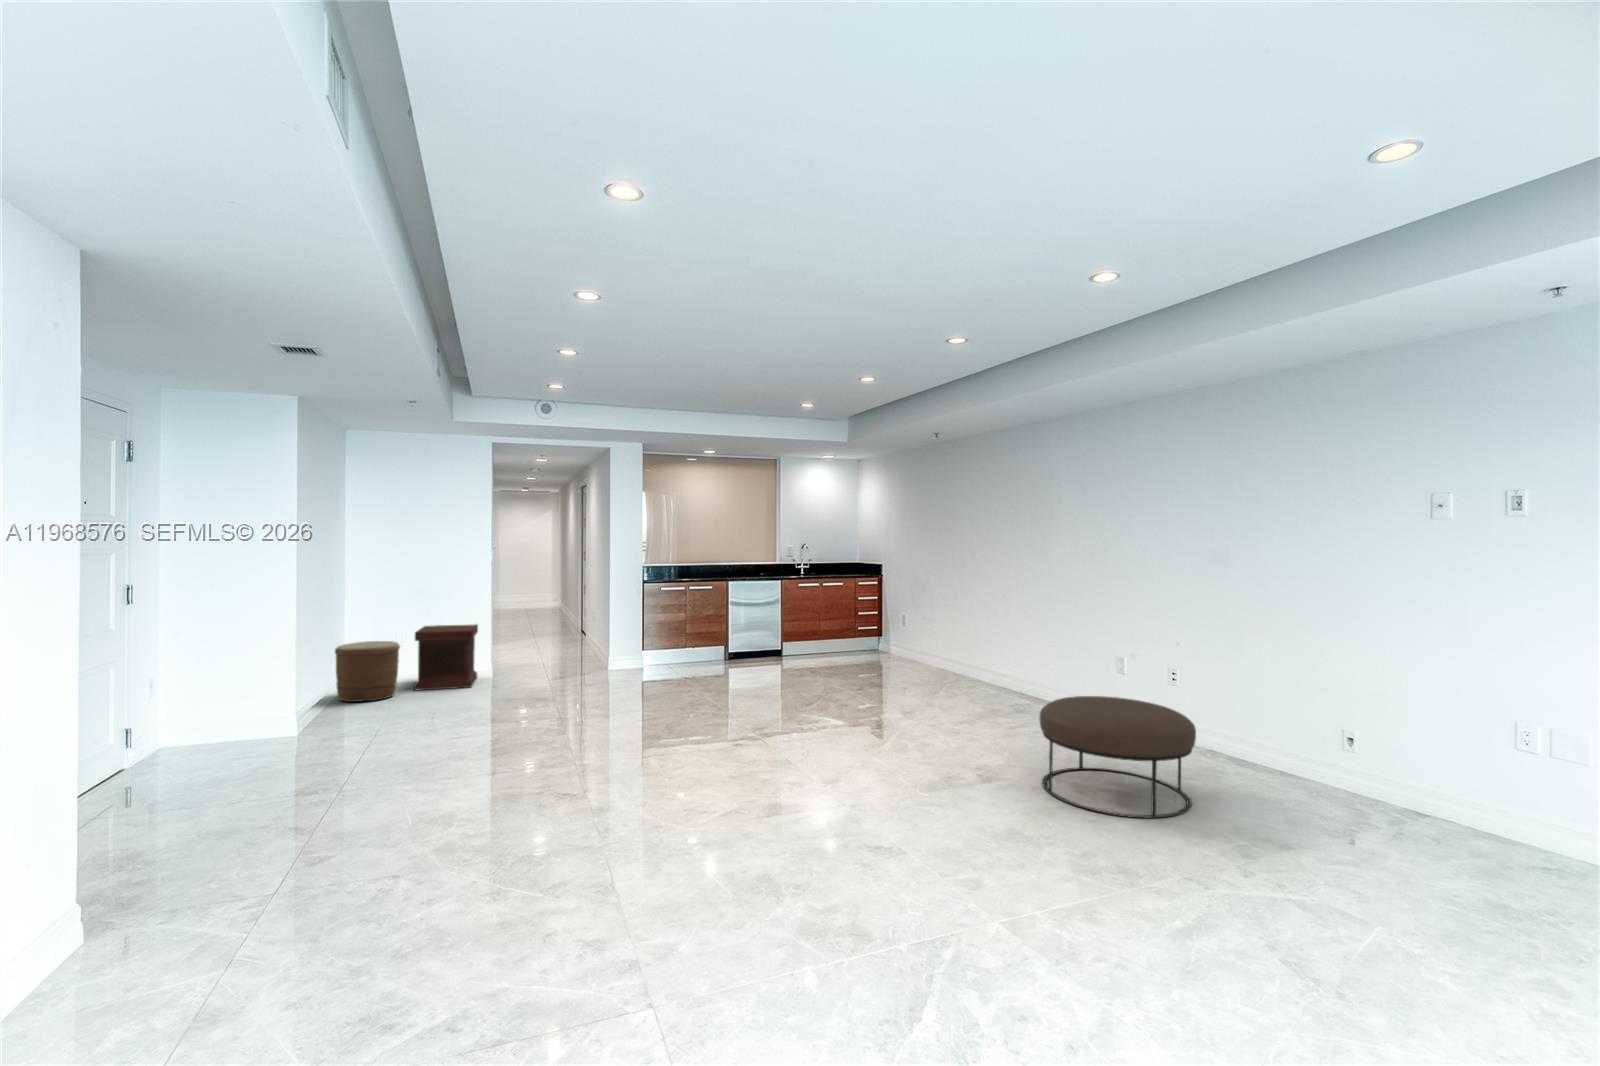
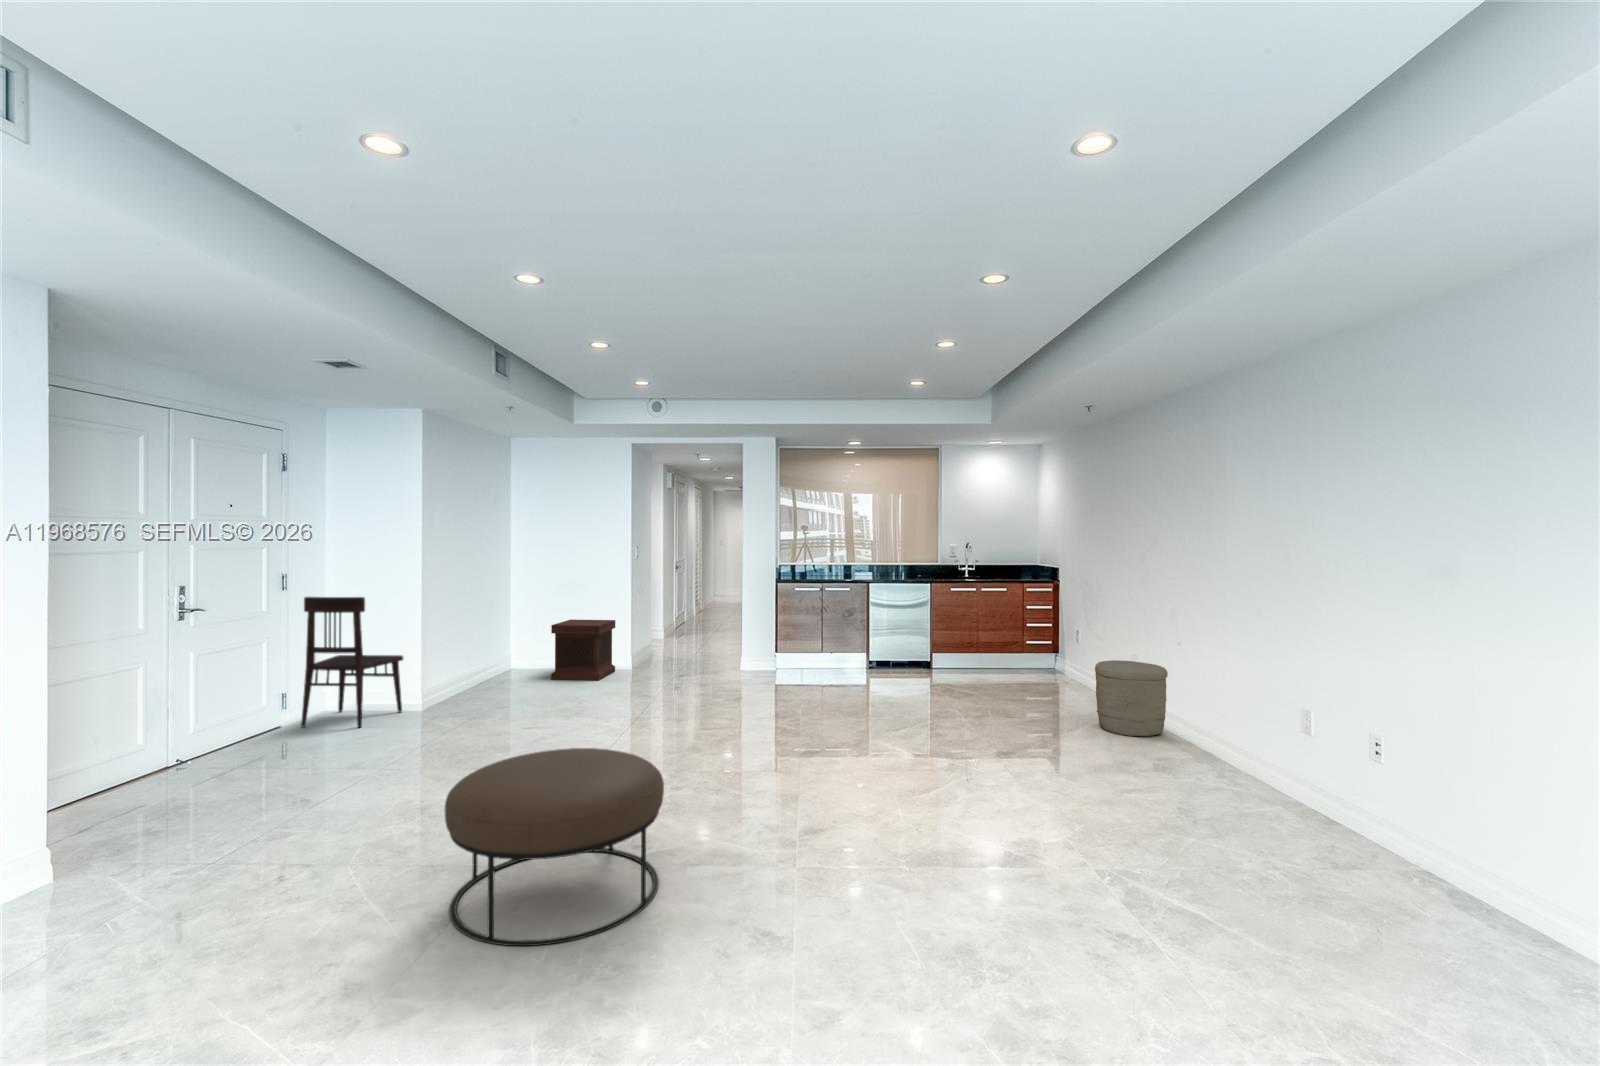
dining chair: none [155,608,275,766] -> present [301,597,404,728]
woven basket: present [335,641,400,702] -> present [1095,660,1168,737]
ottoman: present [1040,696,1196,818] -> present [445,748,664,946]

